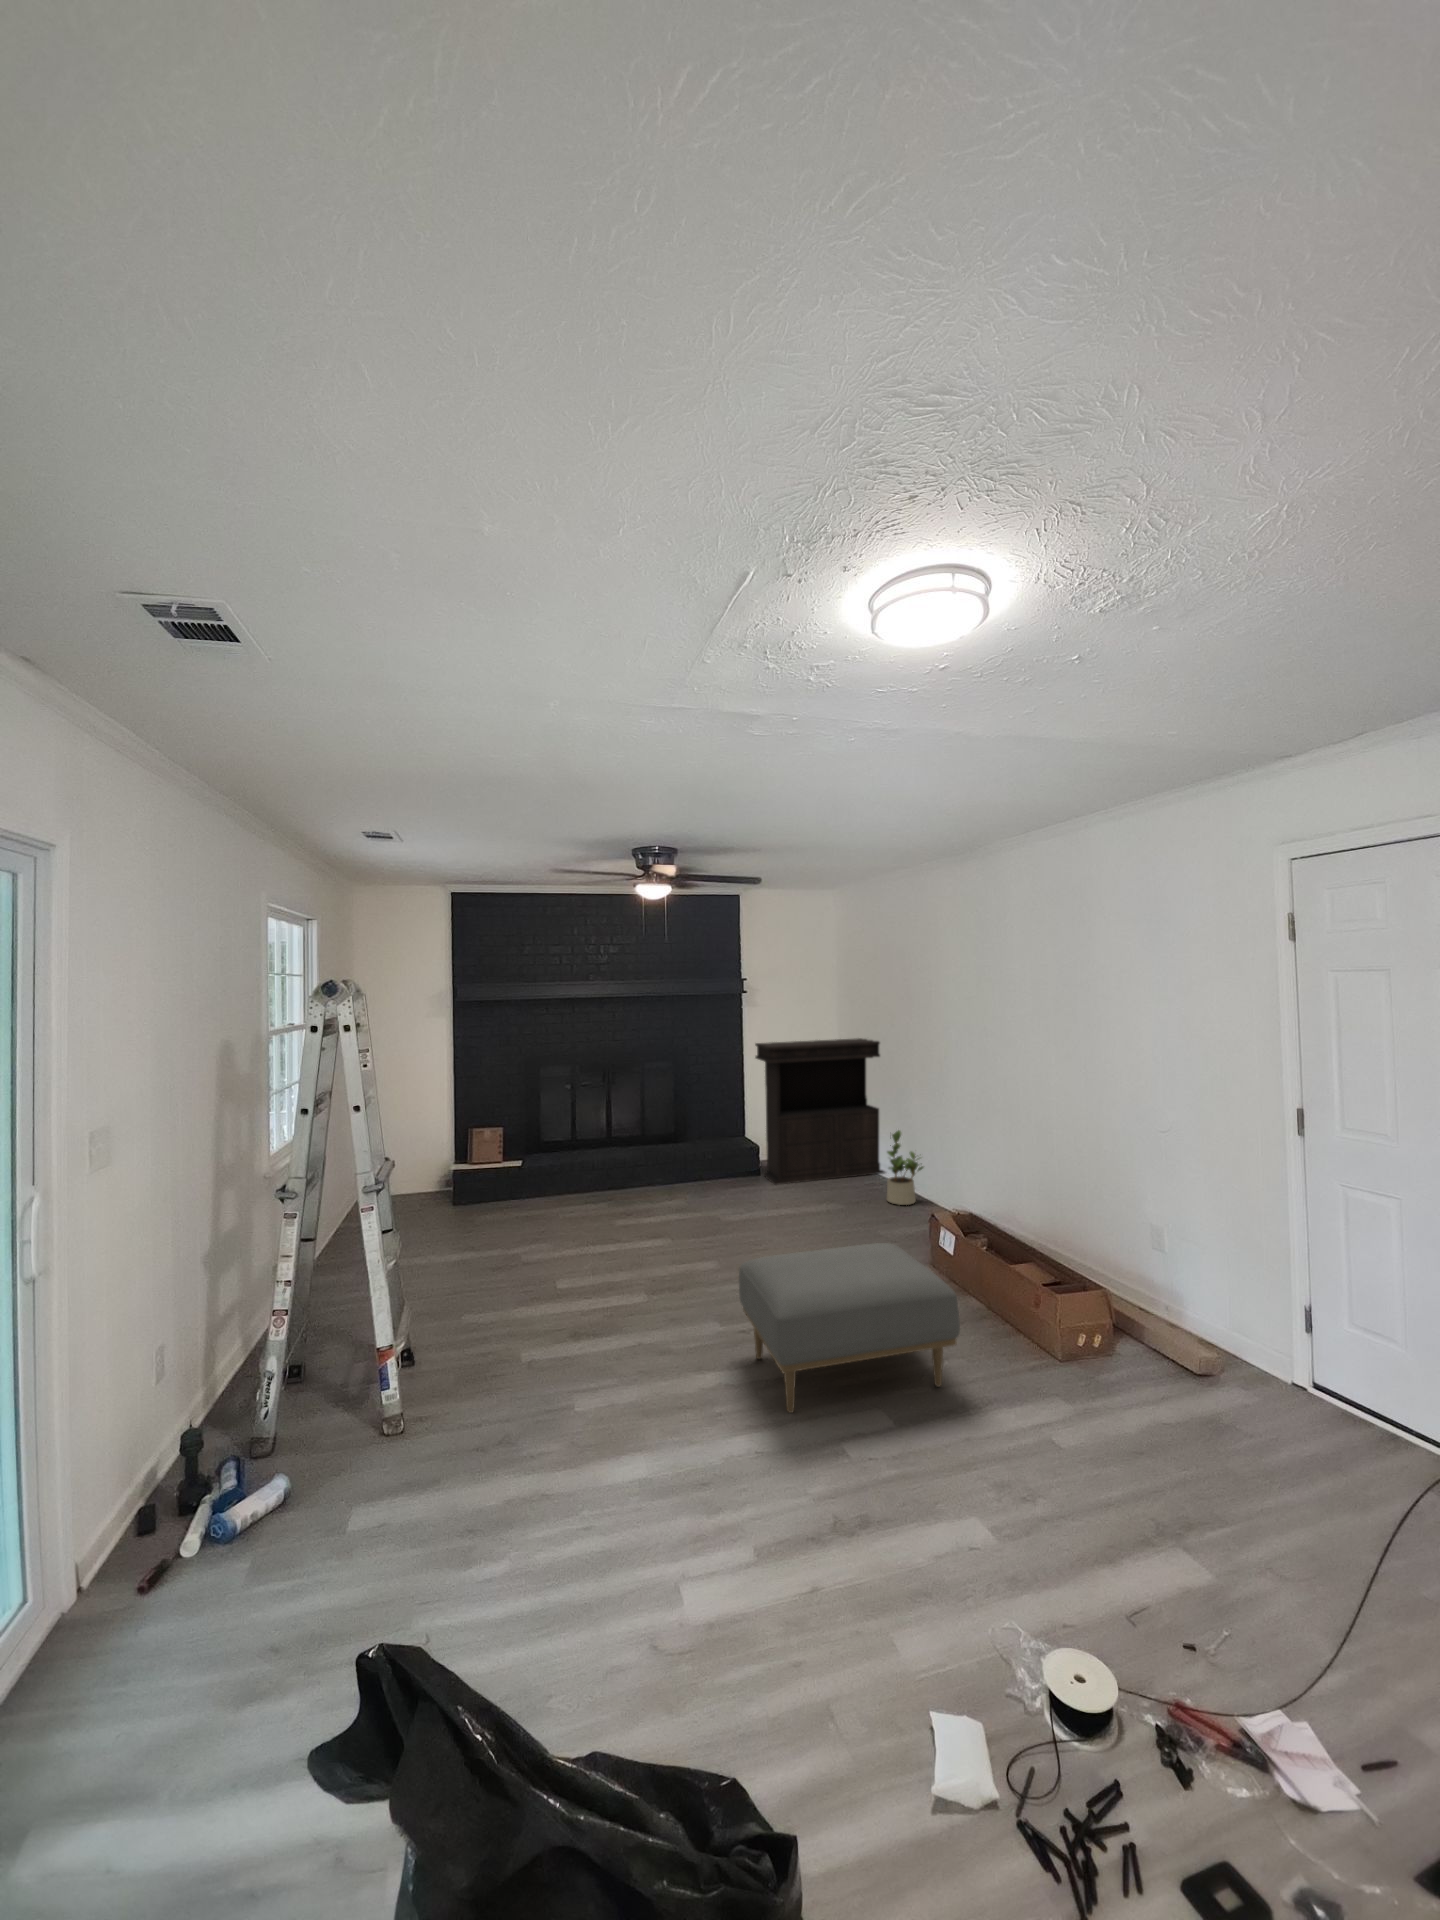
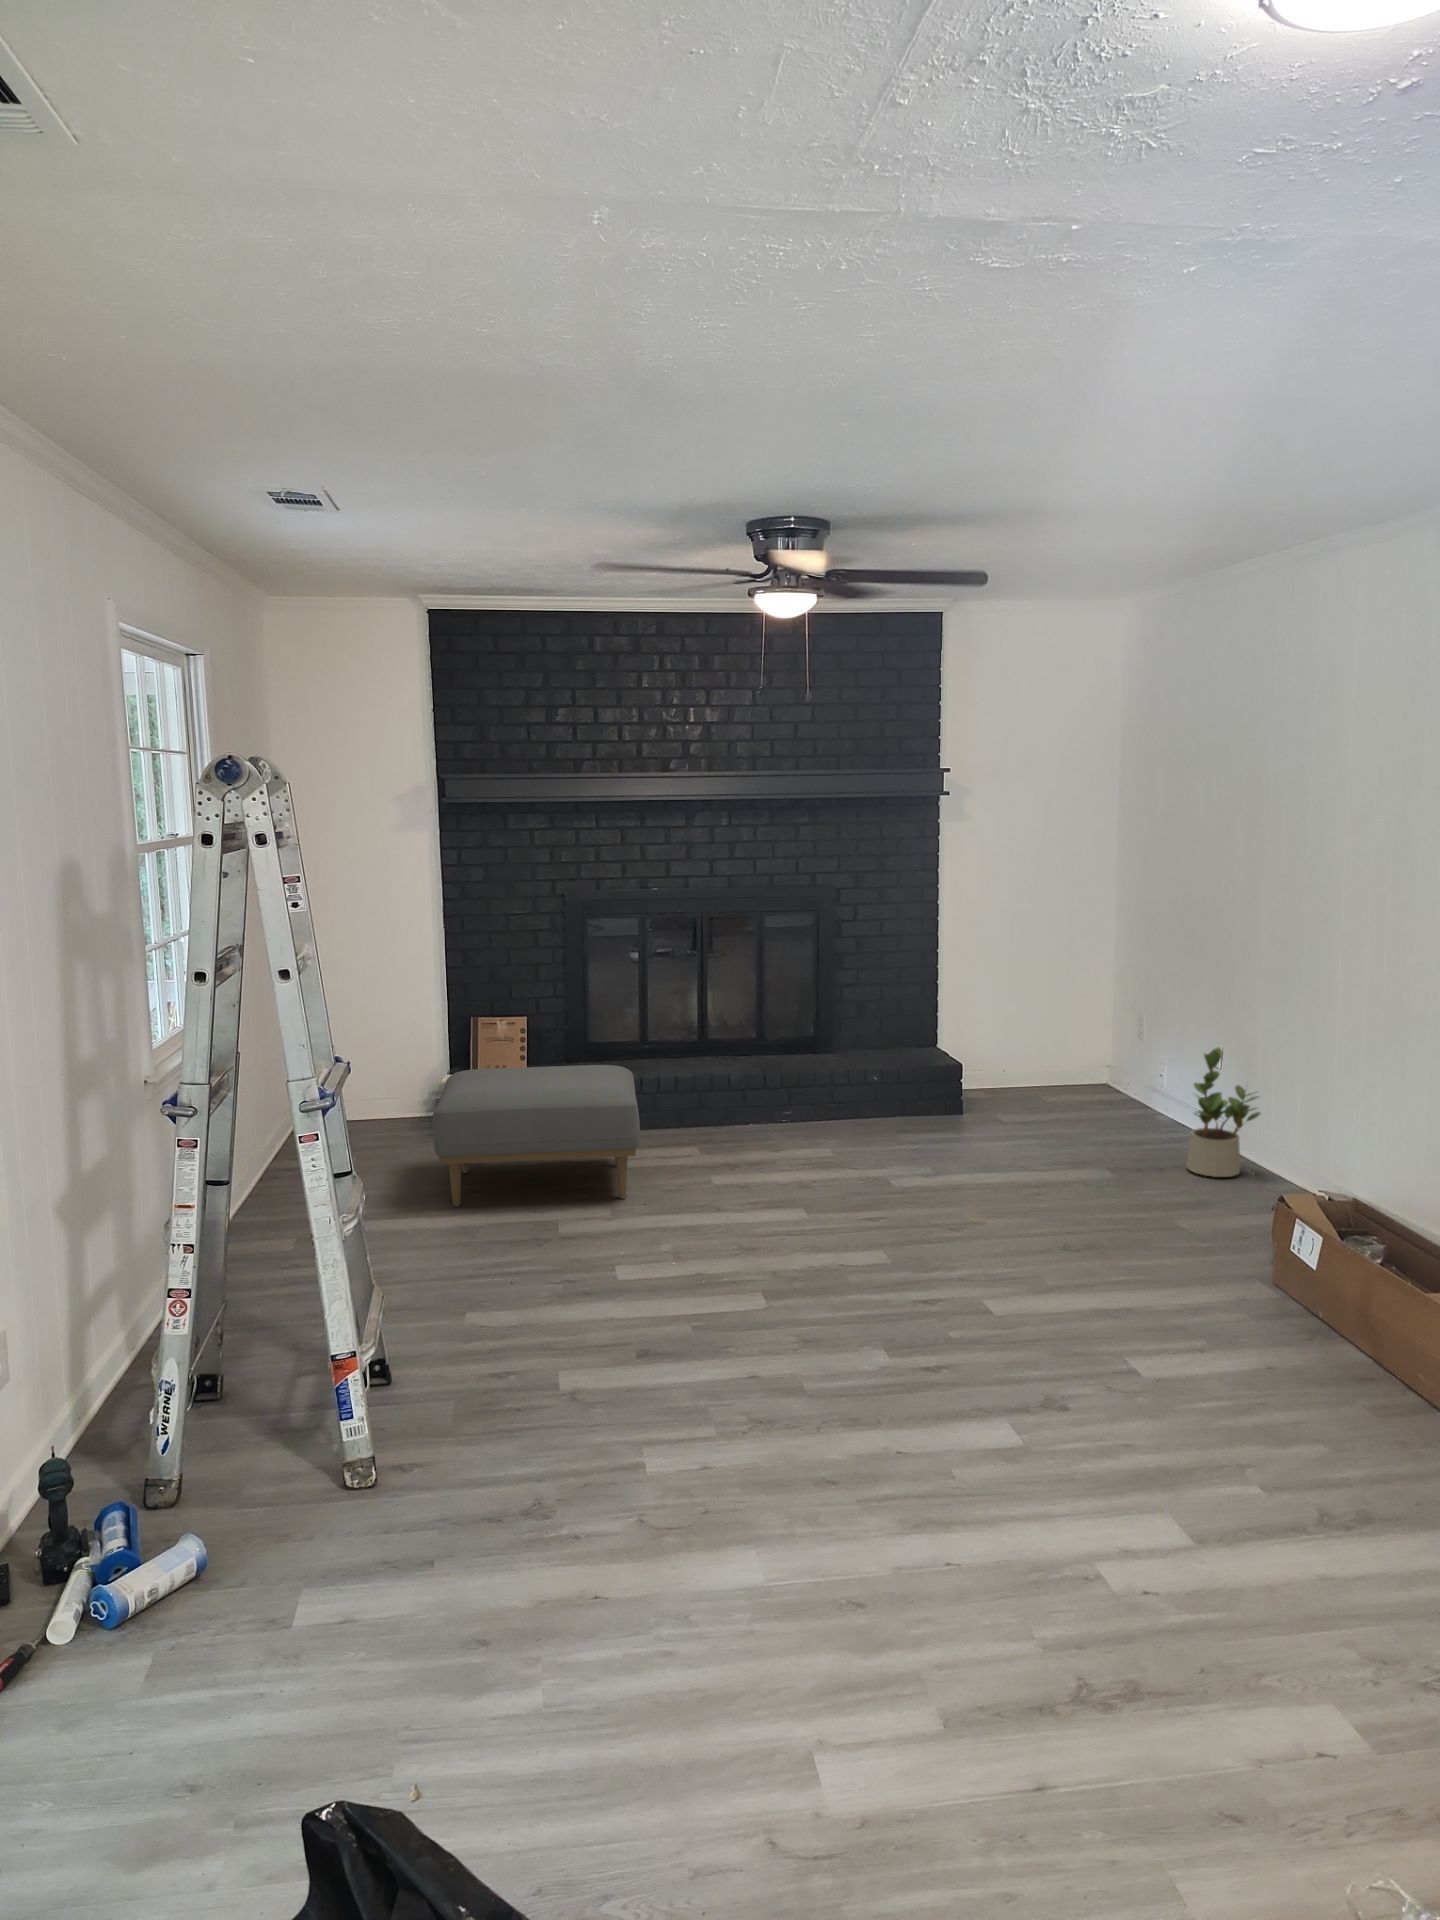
console table: present [755,1038,885,1185] -> none [958,882,1224,1132]
ottoman: present [739,1243,960,1413] -> present [433,1065,640,1206]

